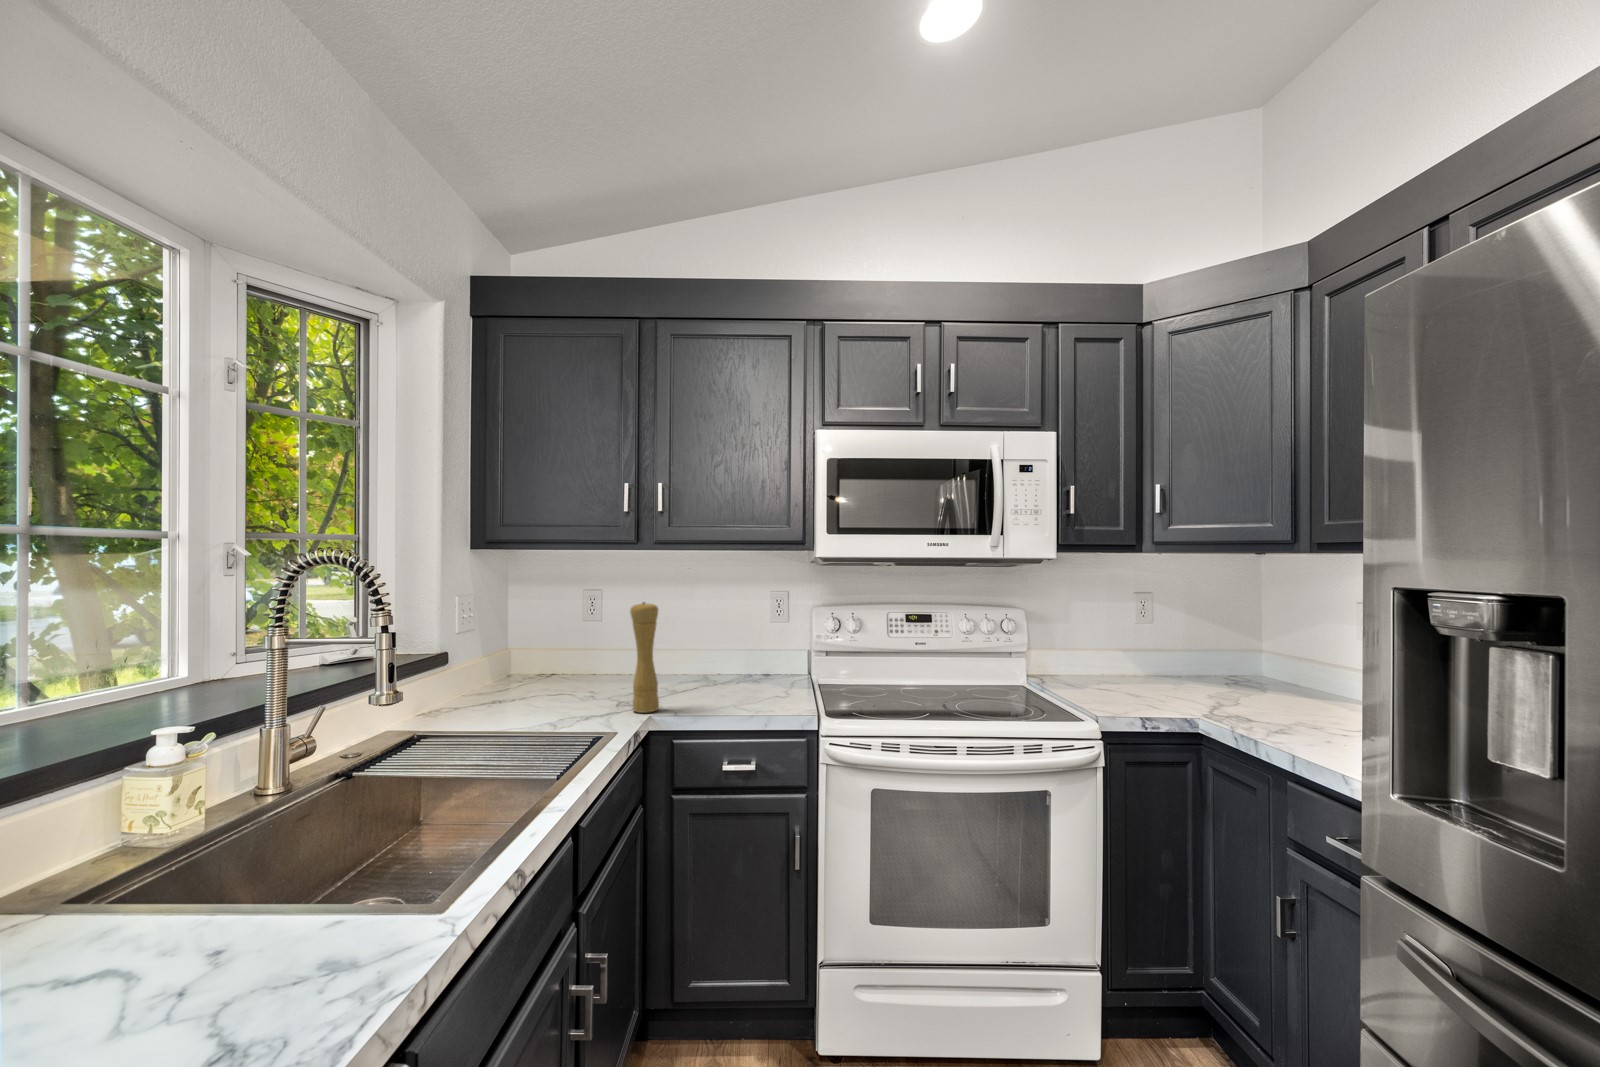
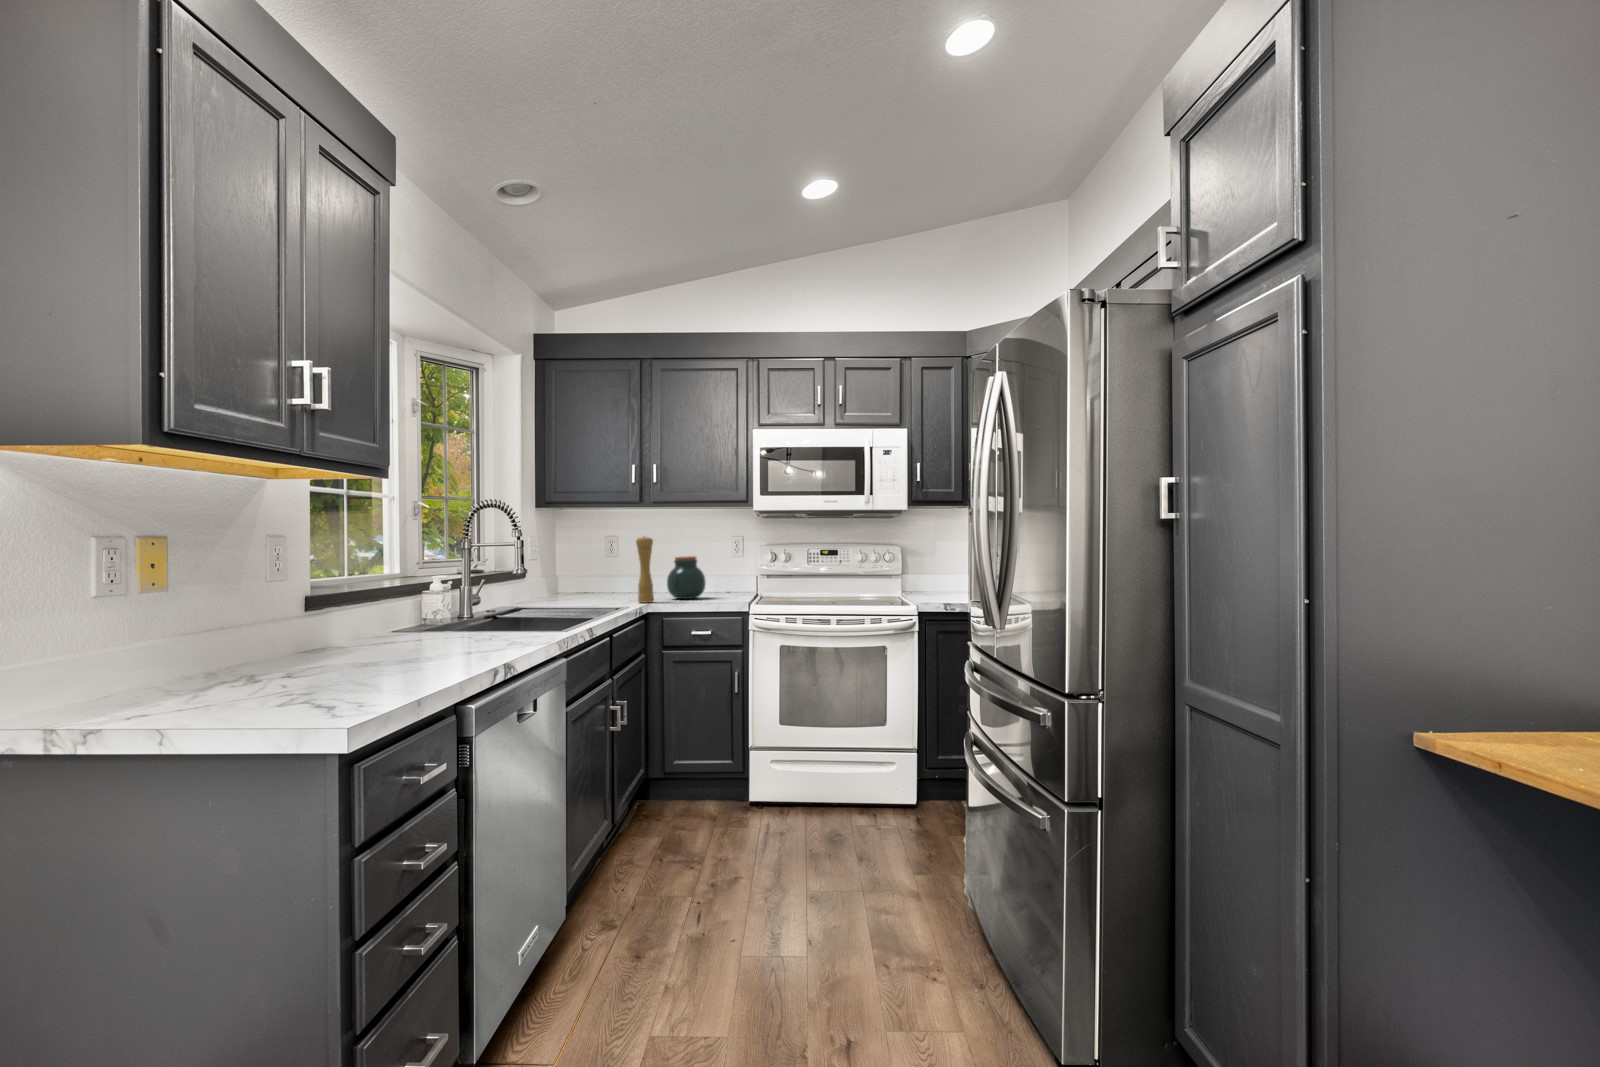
jar: none [678,628,739,698] -> present [667,556,706,599]

